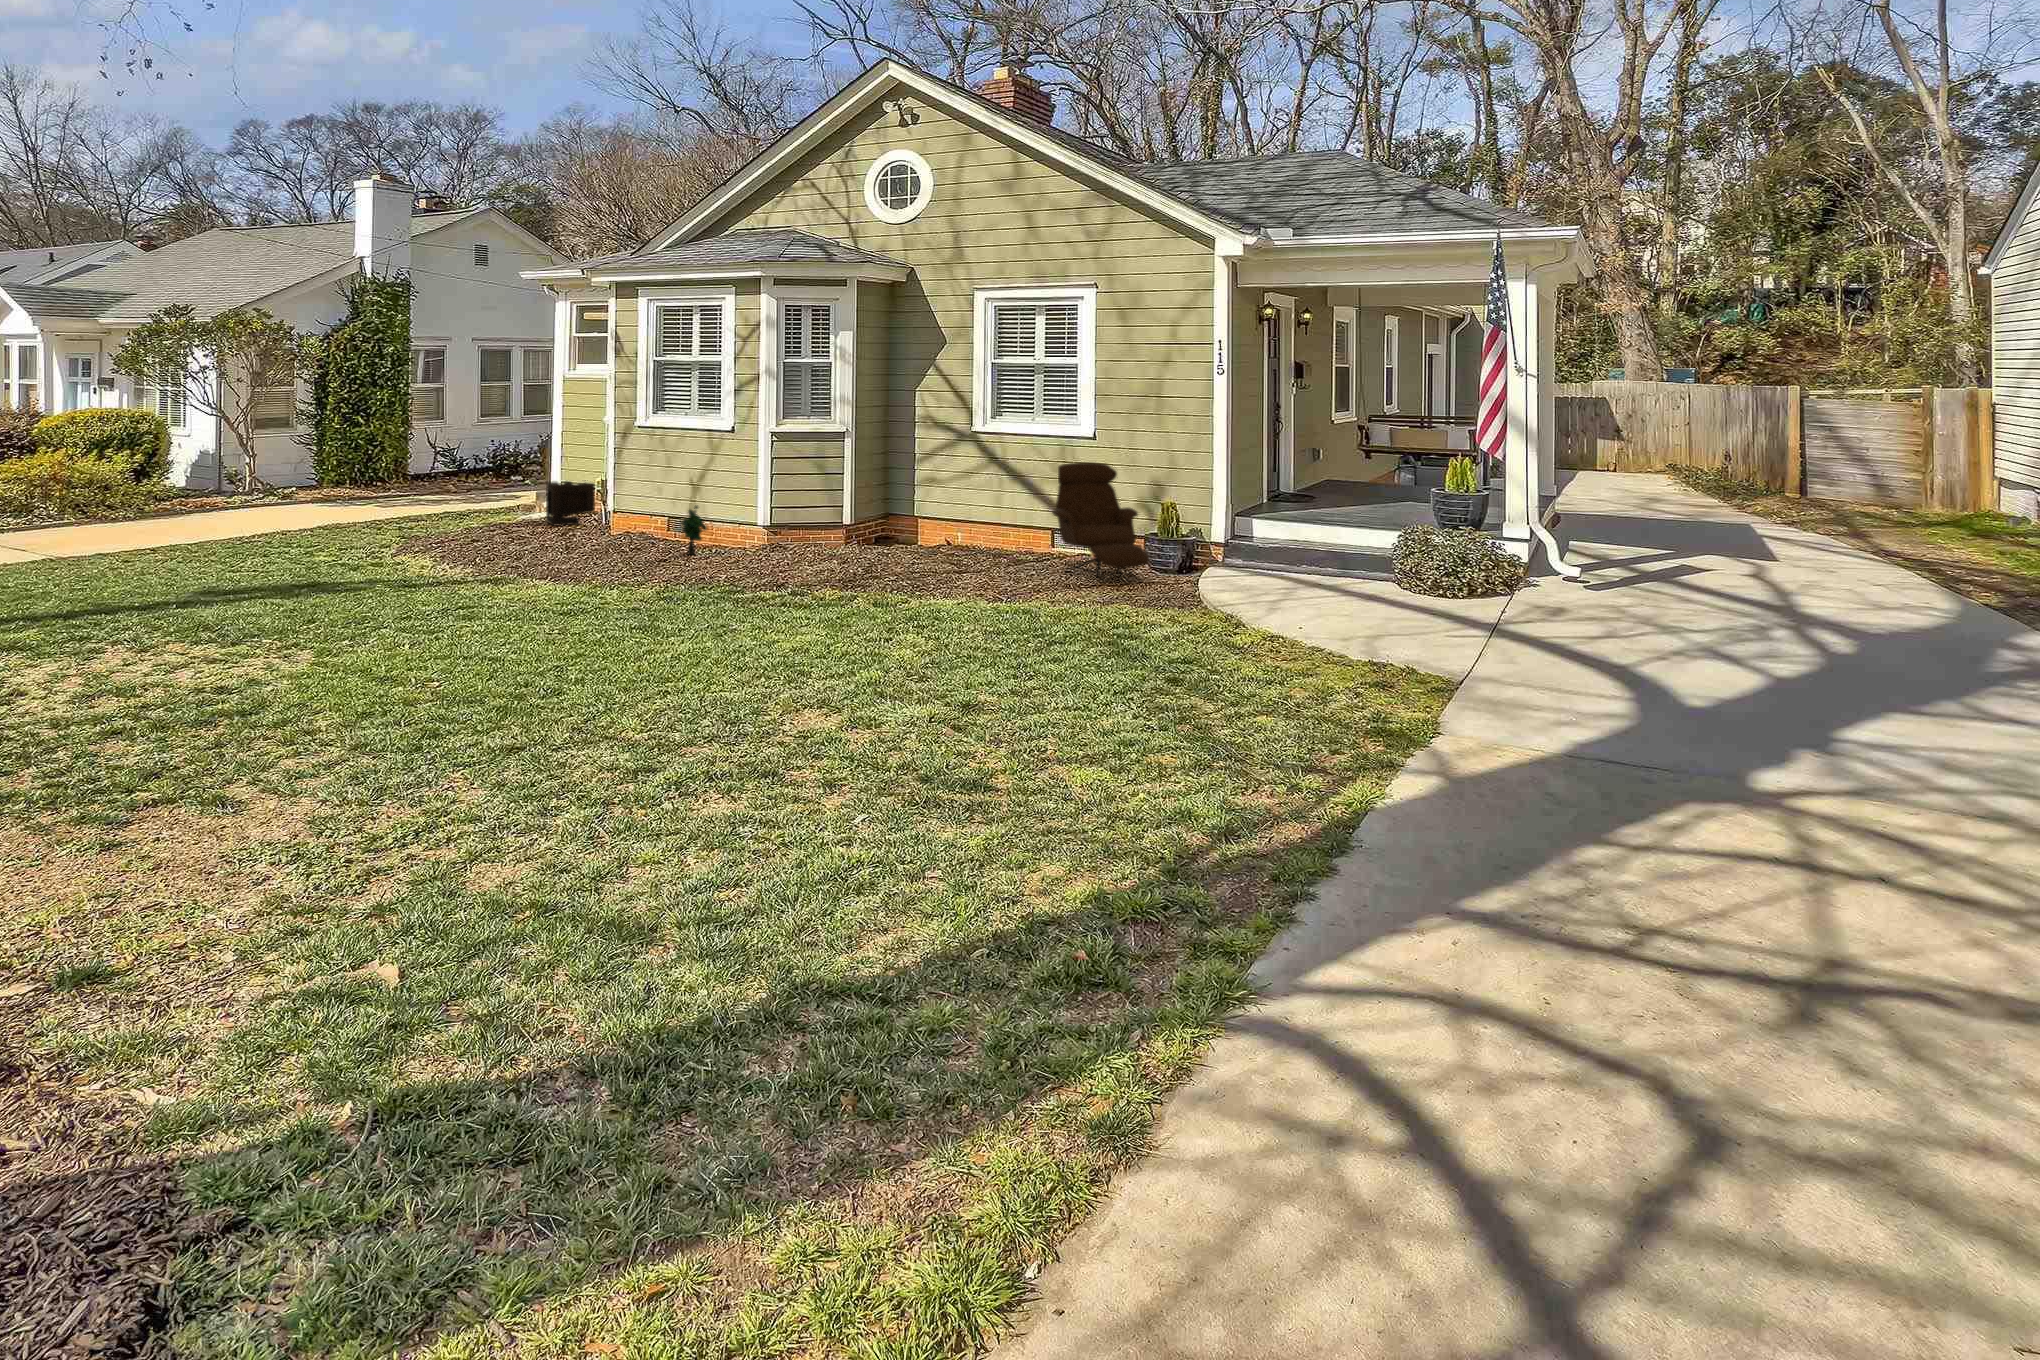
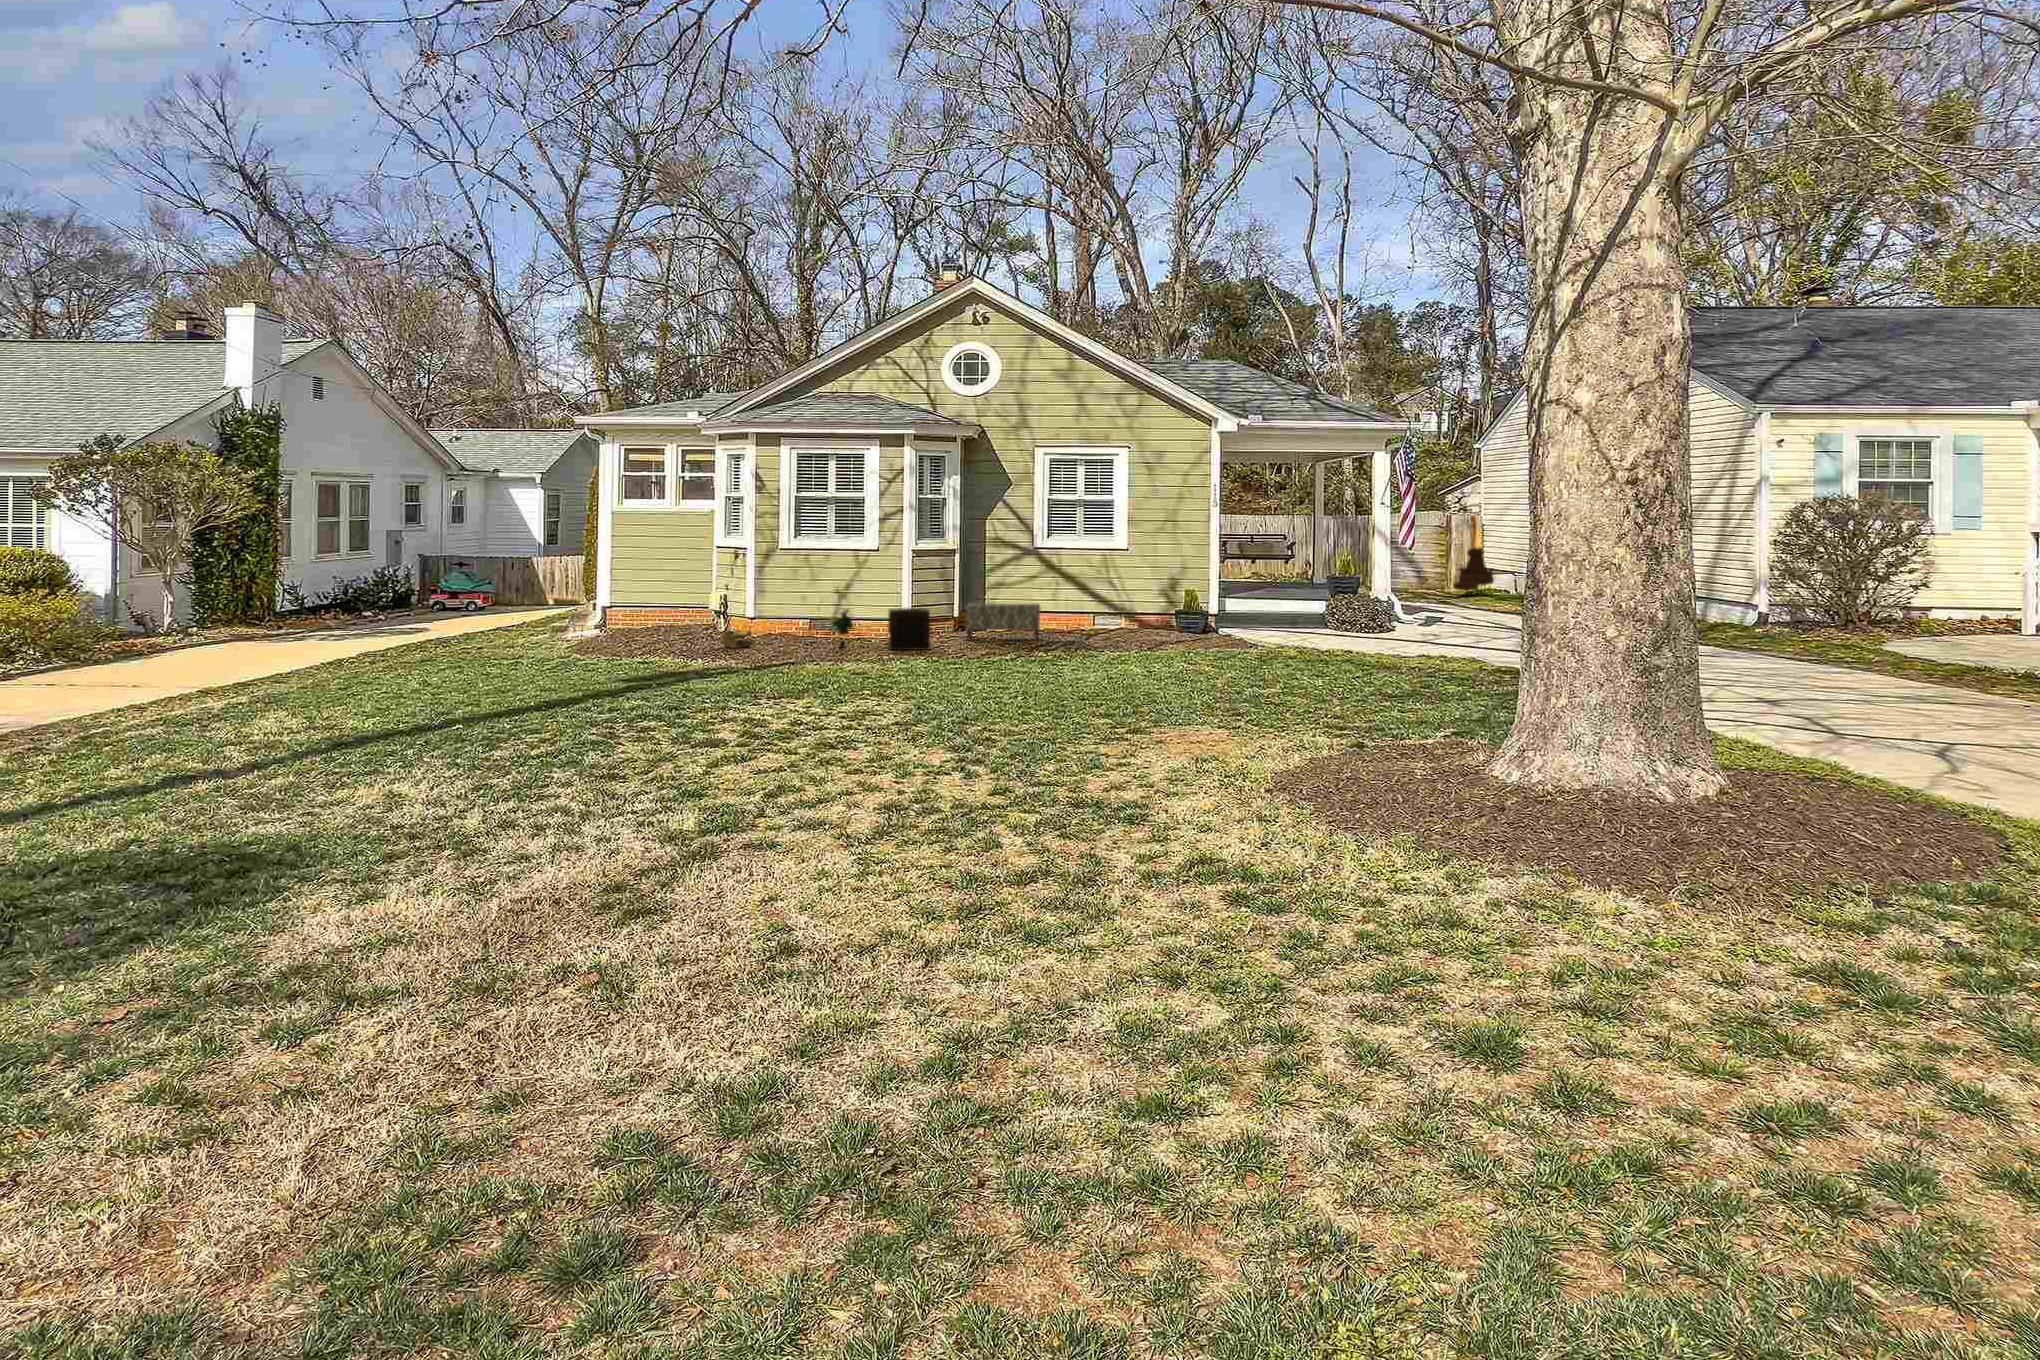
lounge chair: present [1052,462,1149,583] -> present [1453,548,1494,596]
wooden crate: present [546,480,595,526] -> present [888,608,930,650]
bench: none [861,504,971,564] -> present [965,603,1041,641]
woven basket: none [577,517,617,546] -> present [721,626,753,648]

